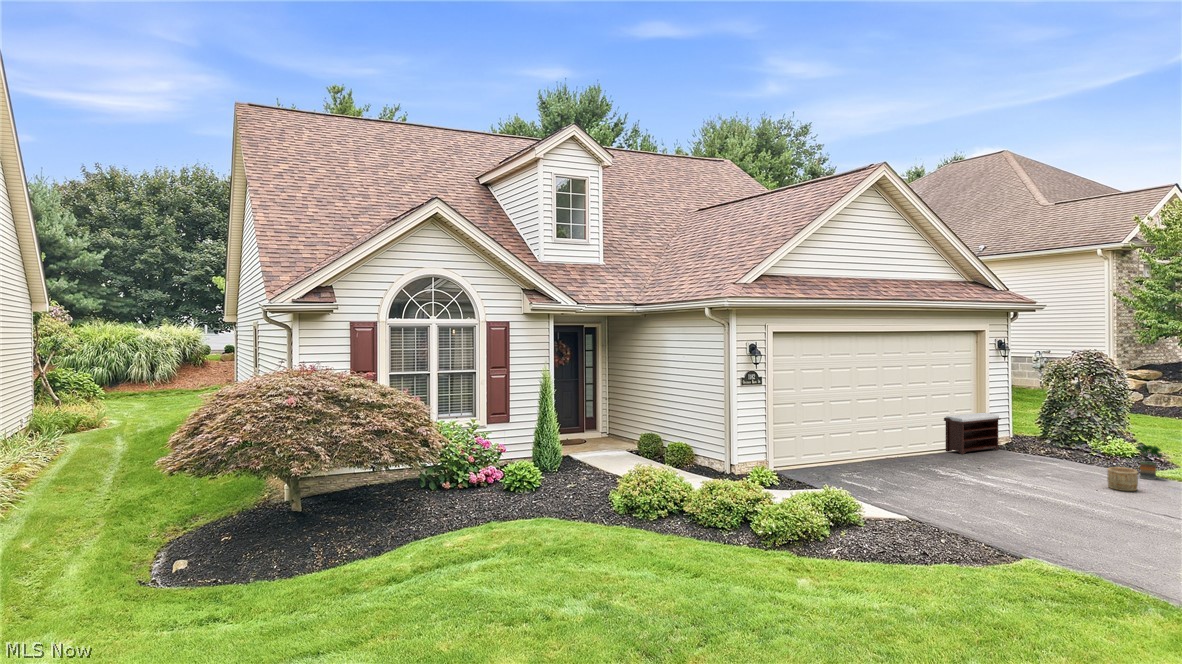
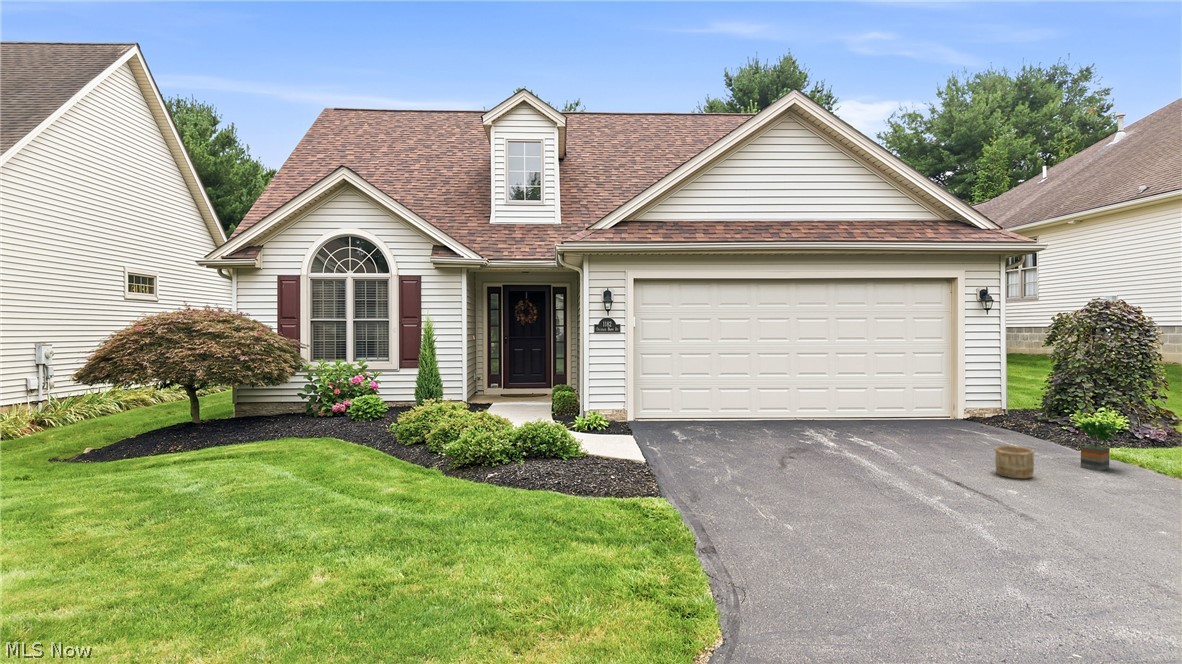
bench: present [944,413,1001,455] -> none [887,380,967,428]

